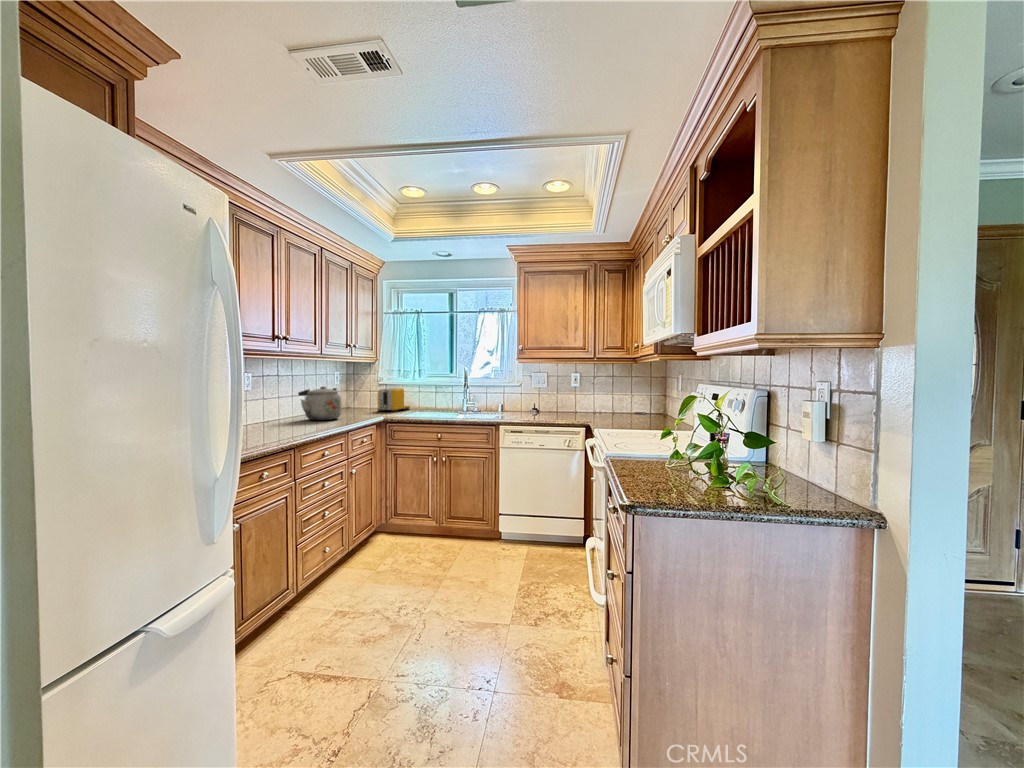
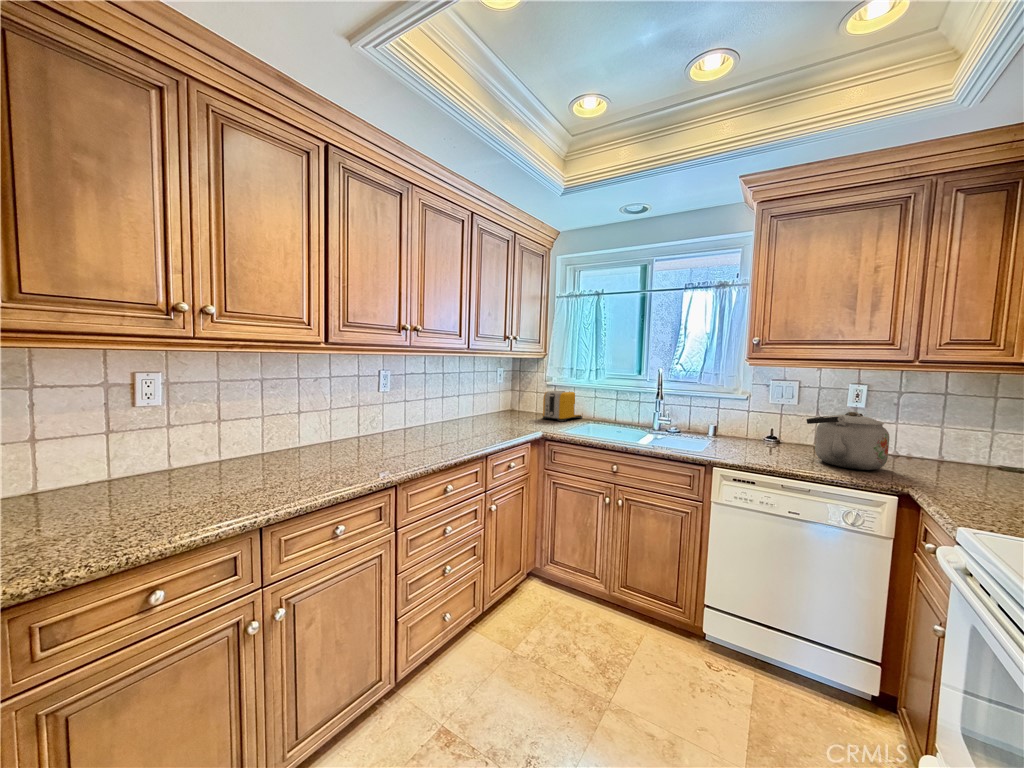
kettle: present [298,386,342,420] -> present [807,412,889,470]

